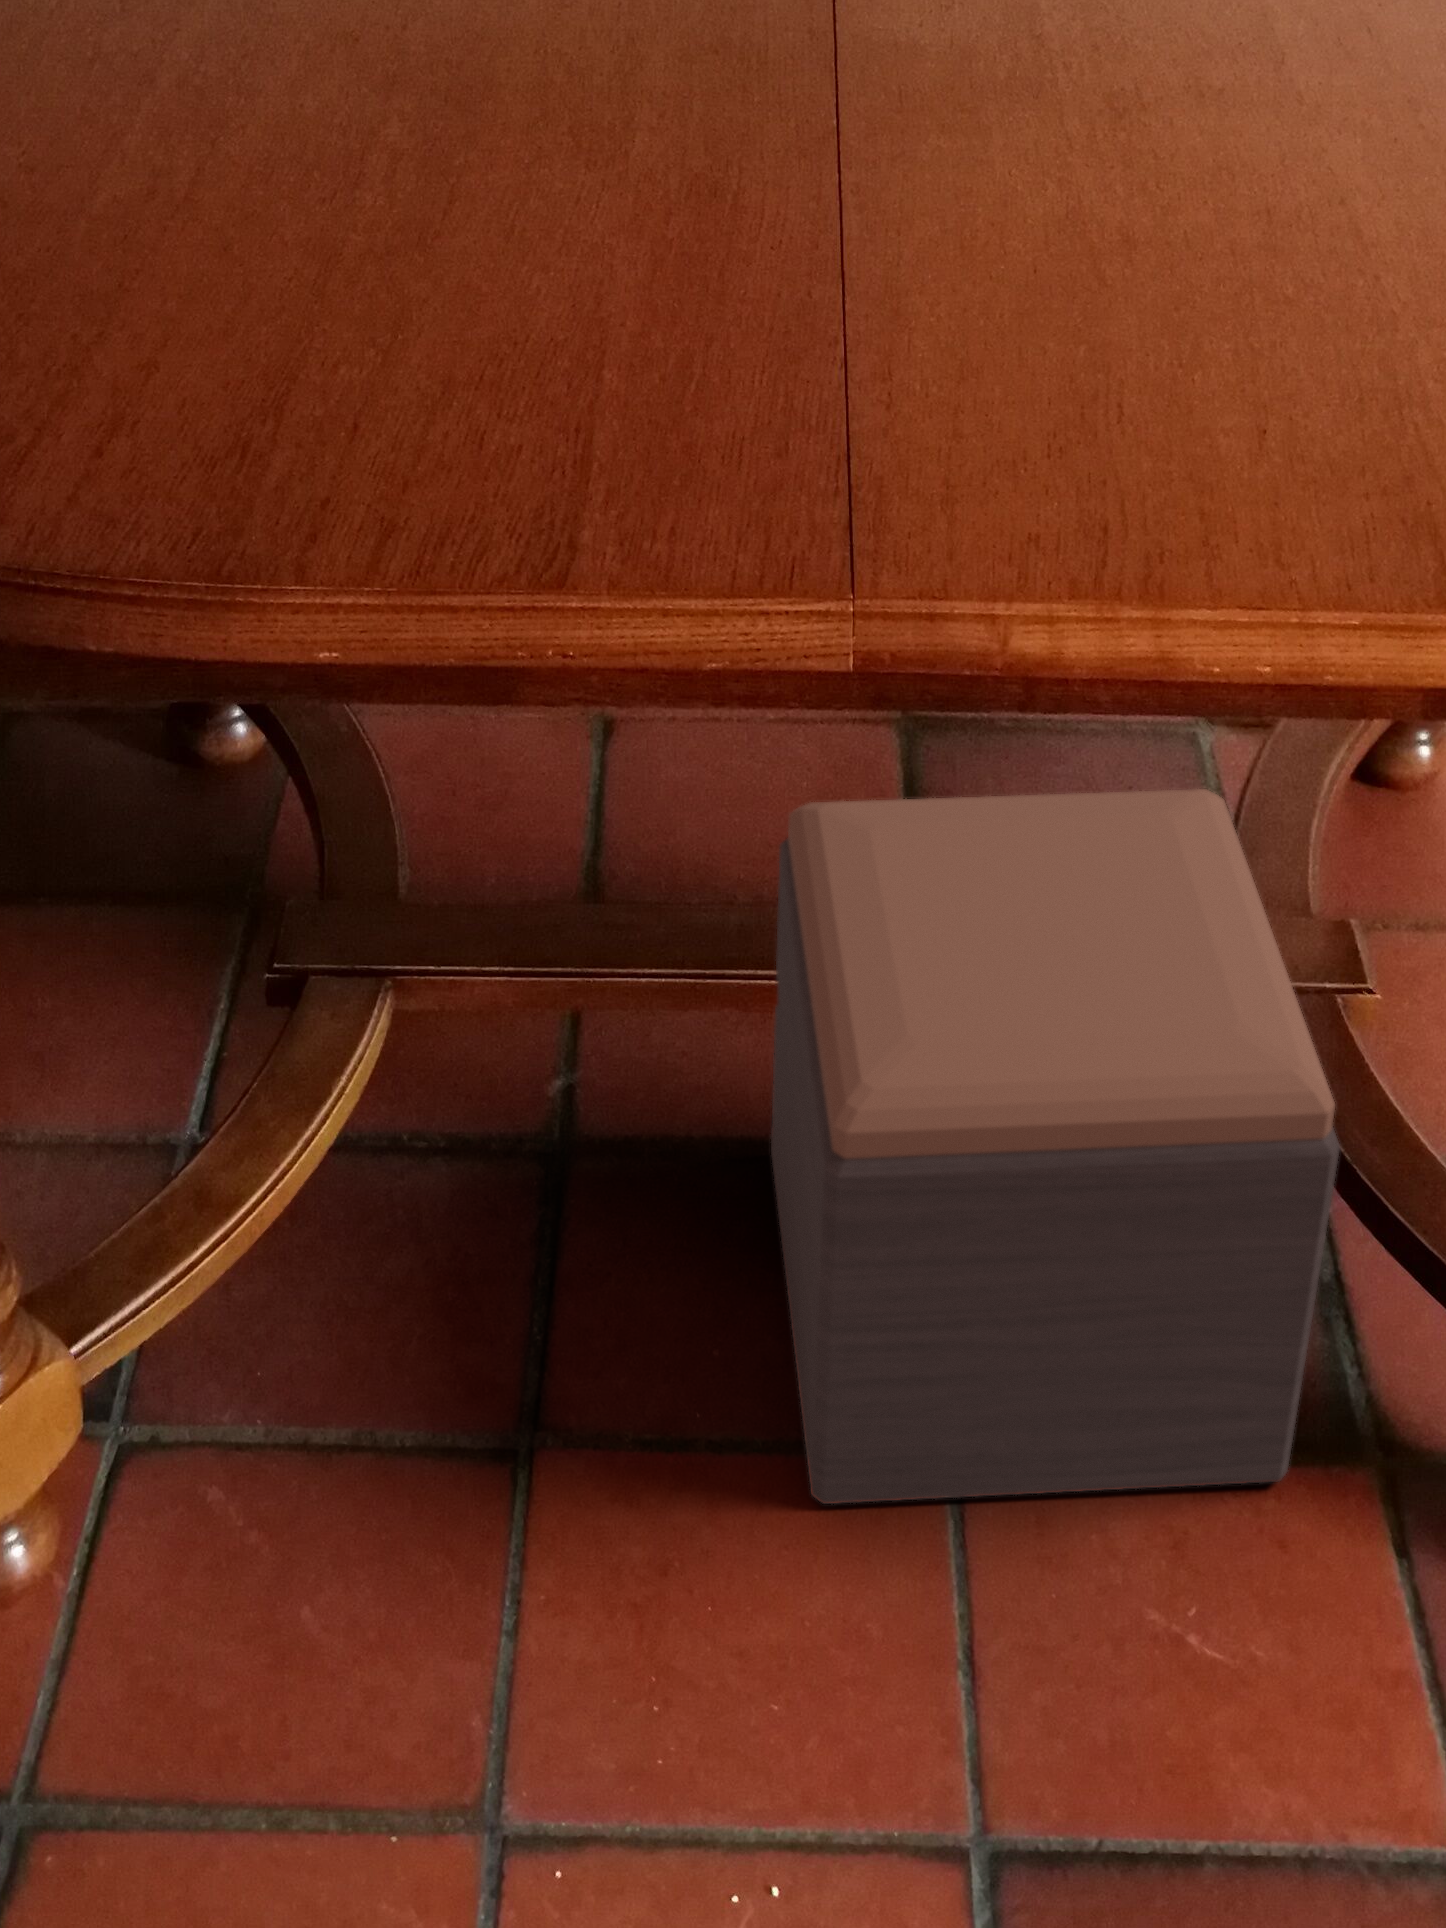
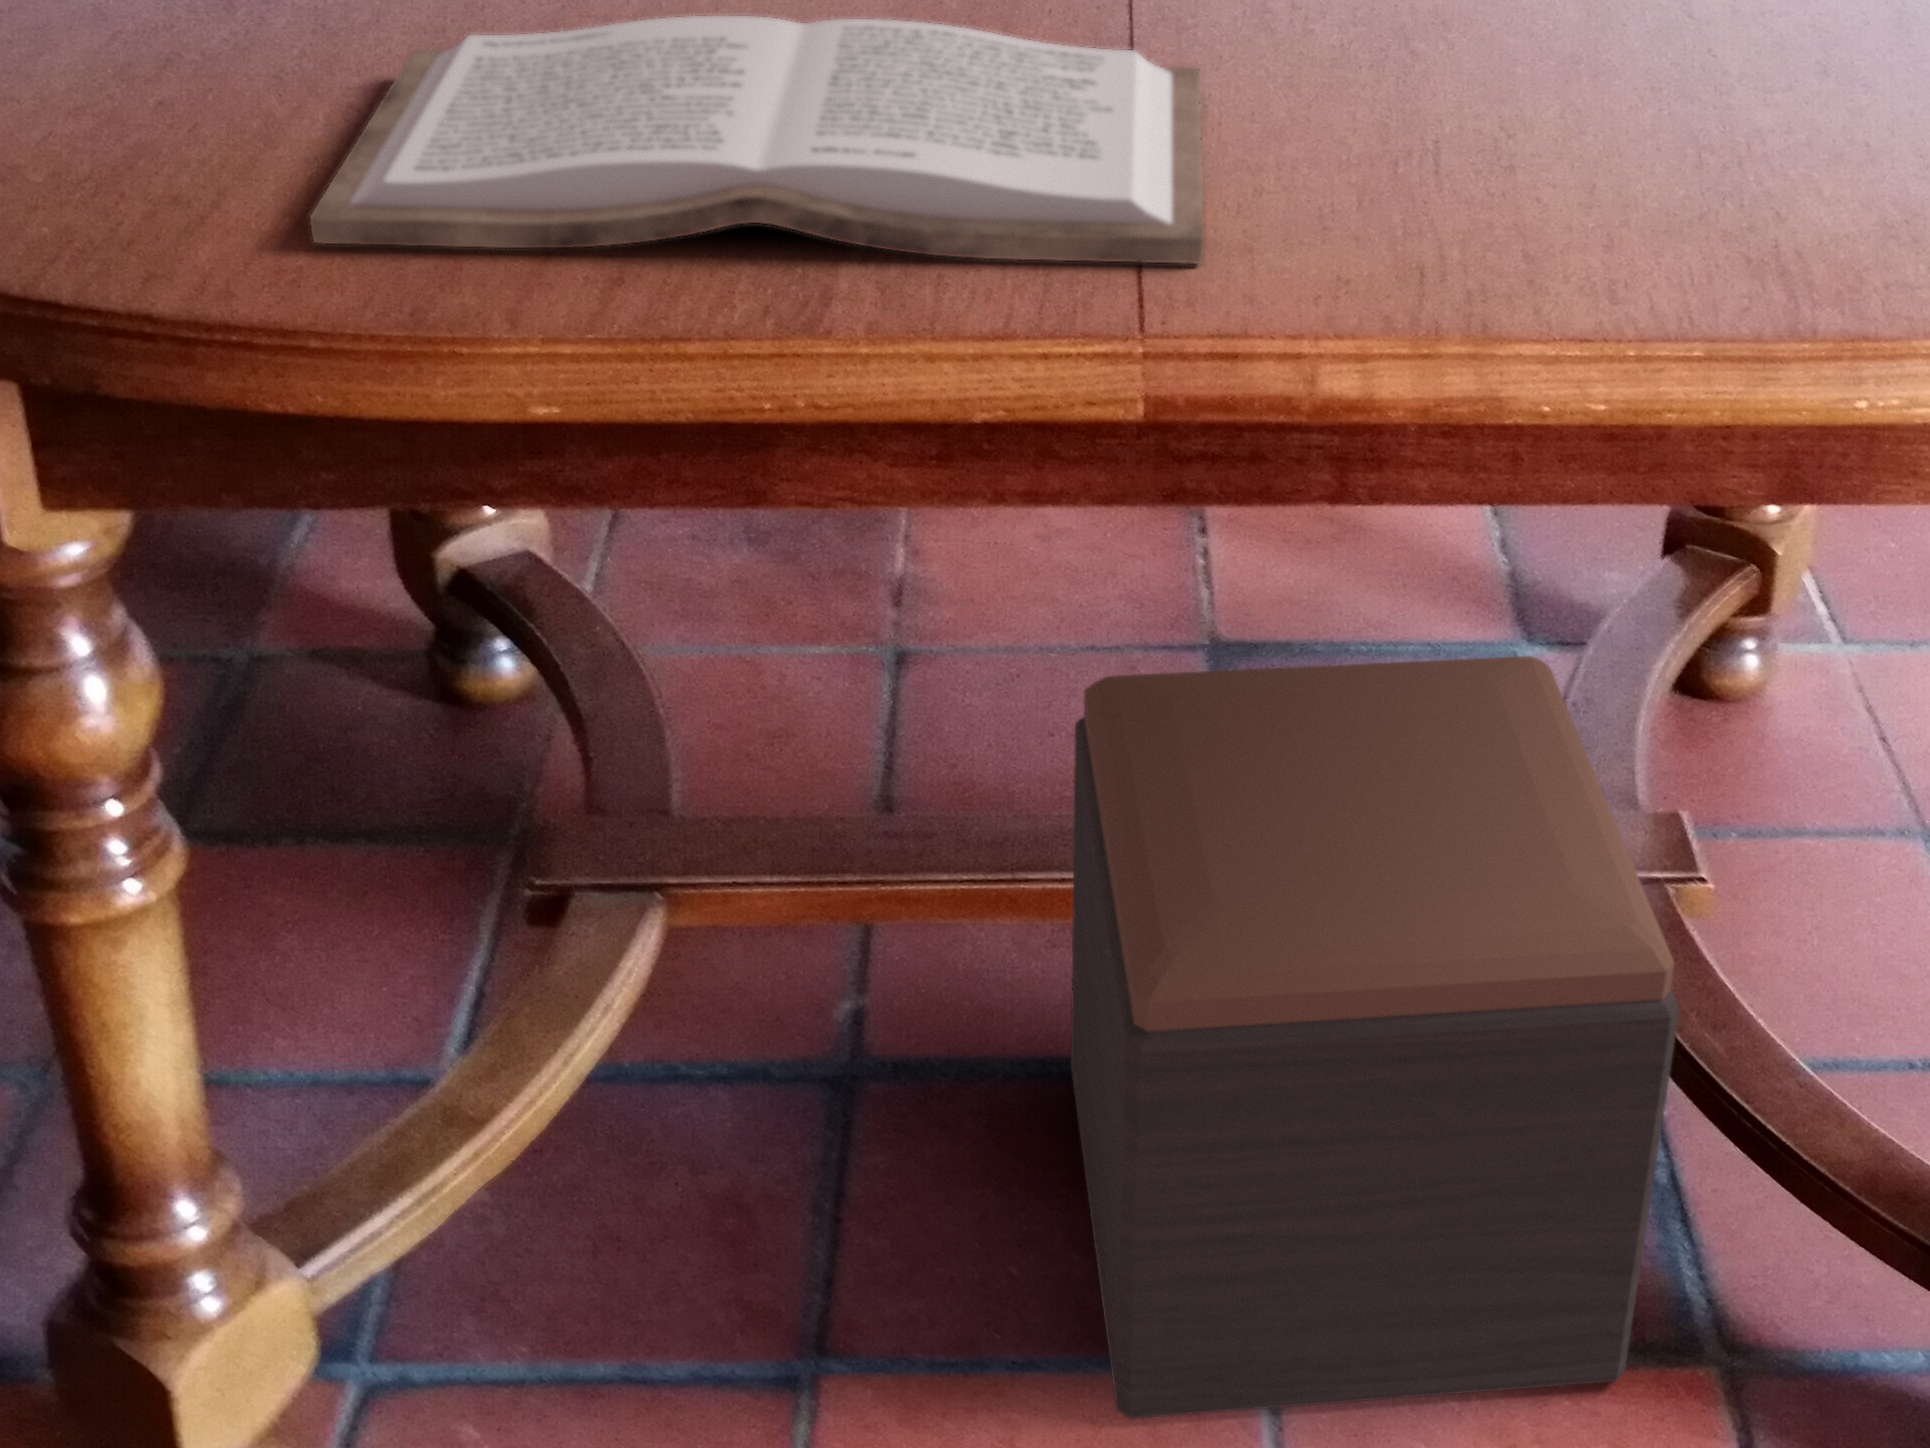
book: none [119,271,907,530] -> present [310,16,1204,264]

